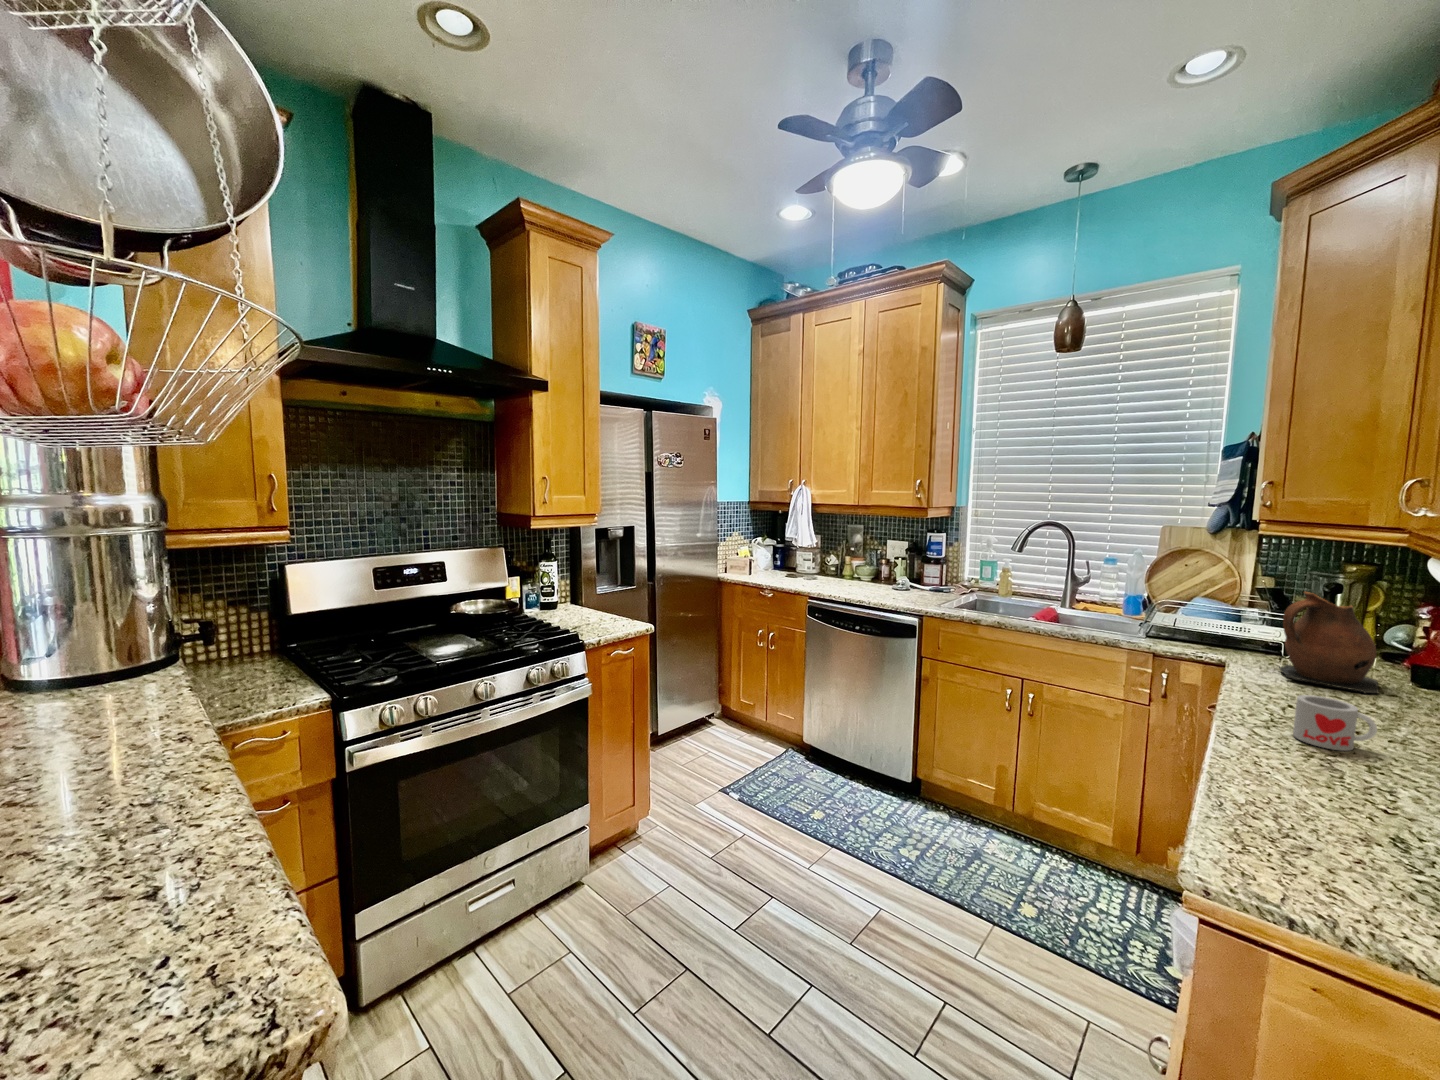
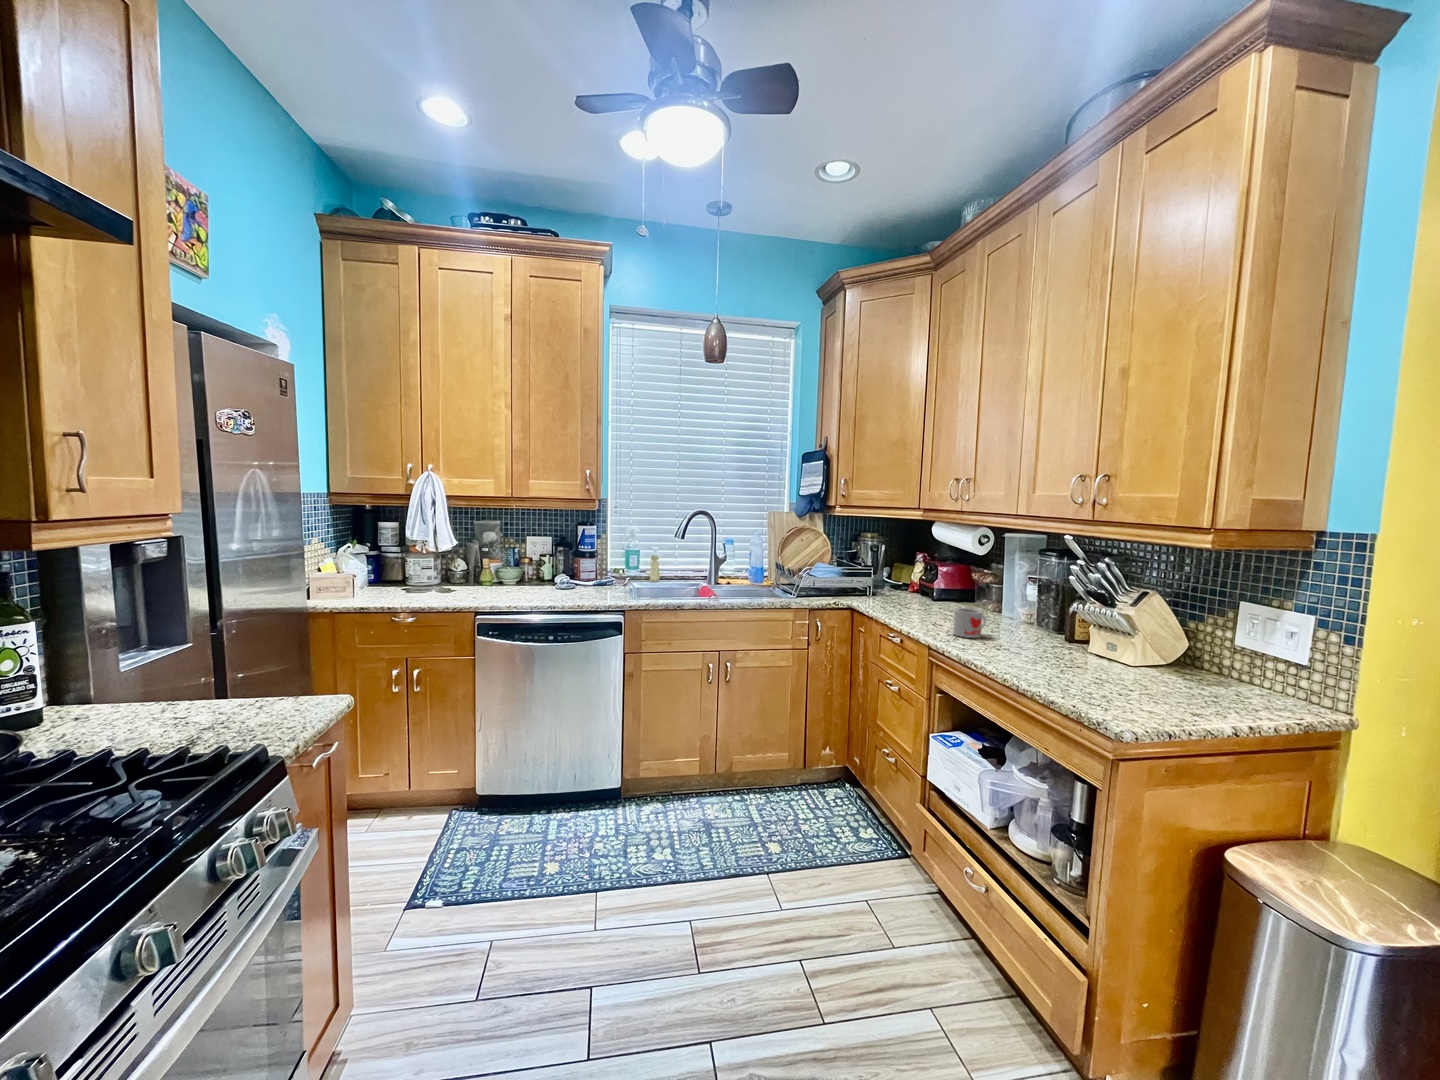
ceramic pitcher: present [1280,592,1379,694] -> none [875,548,929,608]

